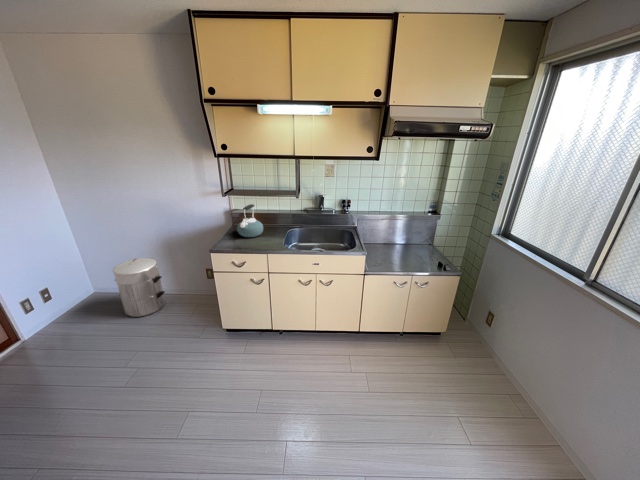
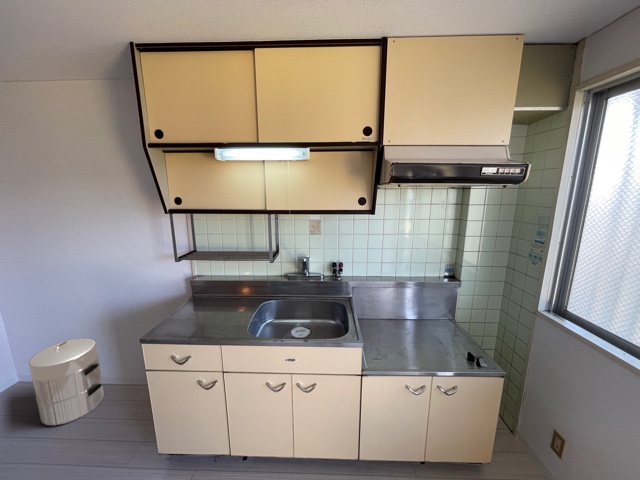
kettle: present [237,204,263,237] -> none [191,271,228,316]

